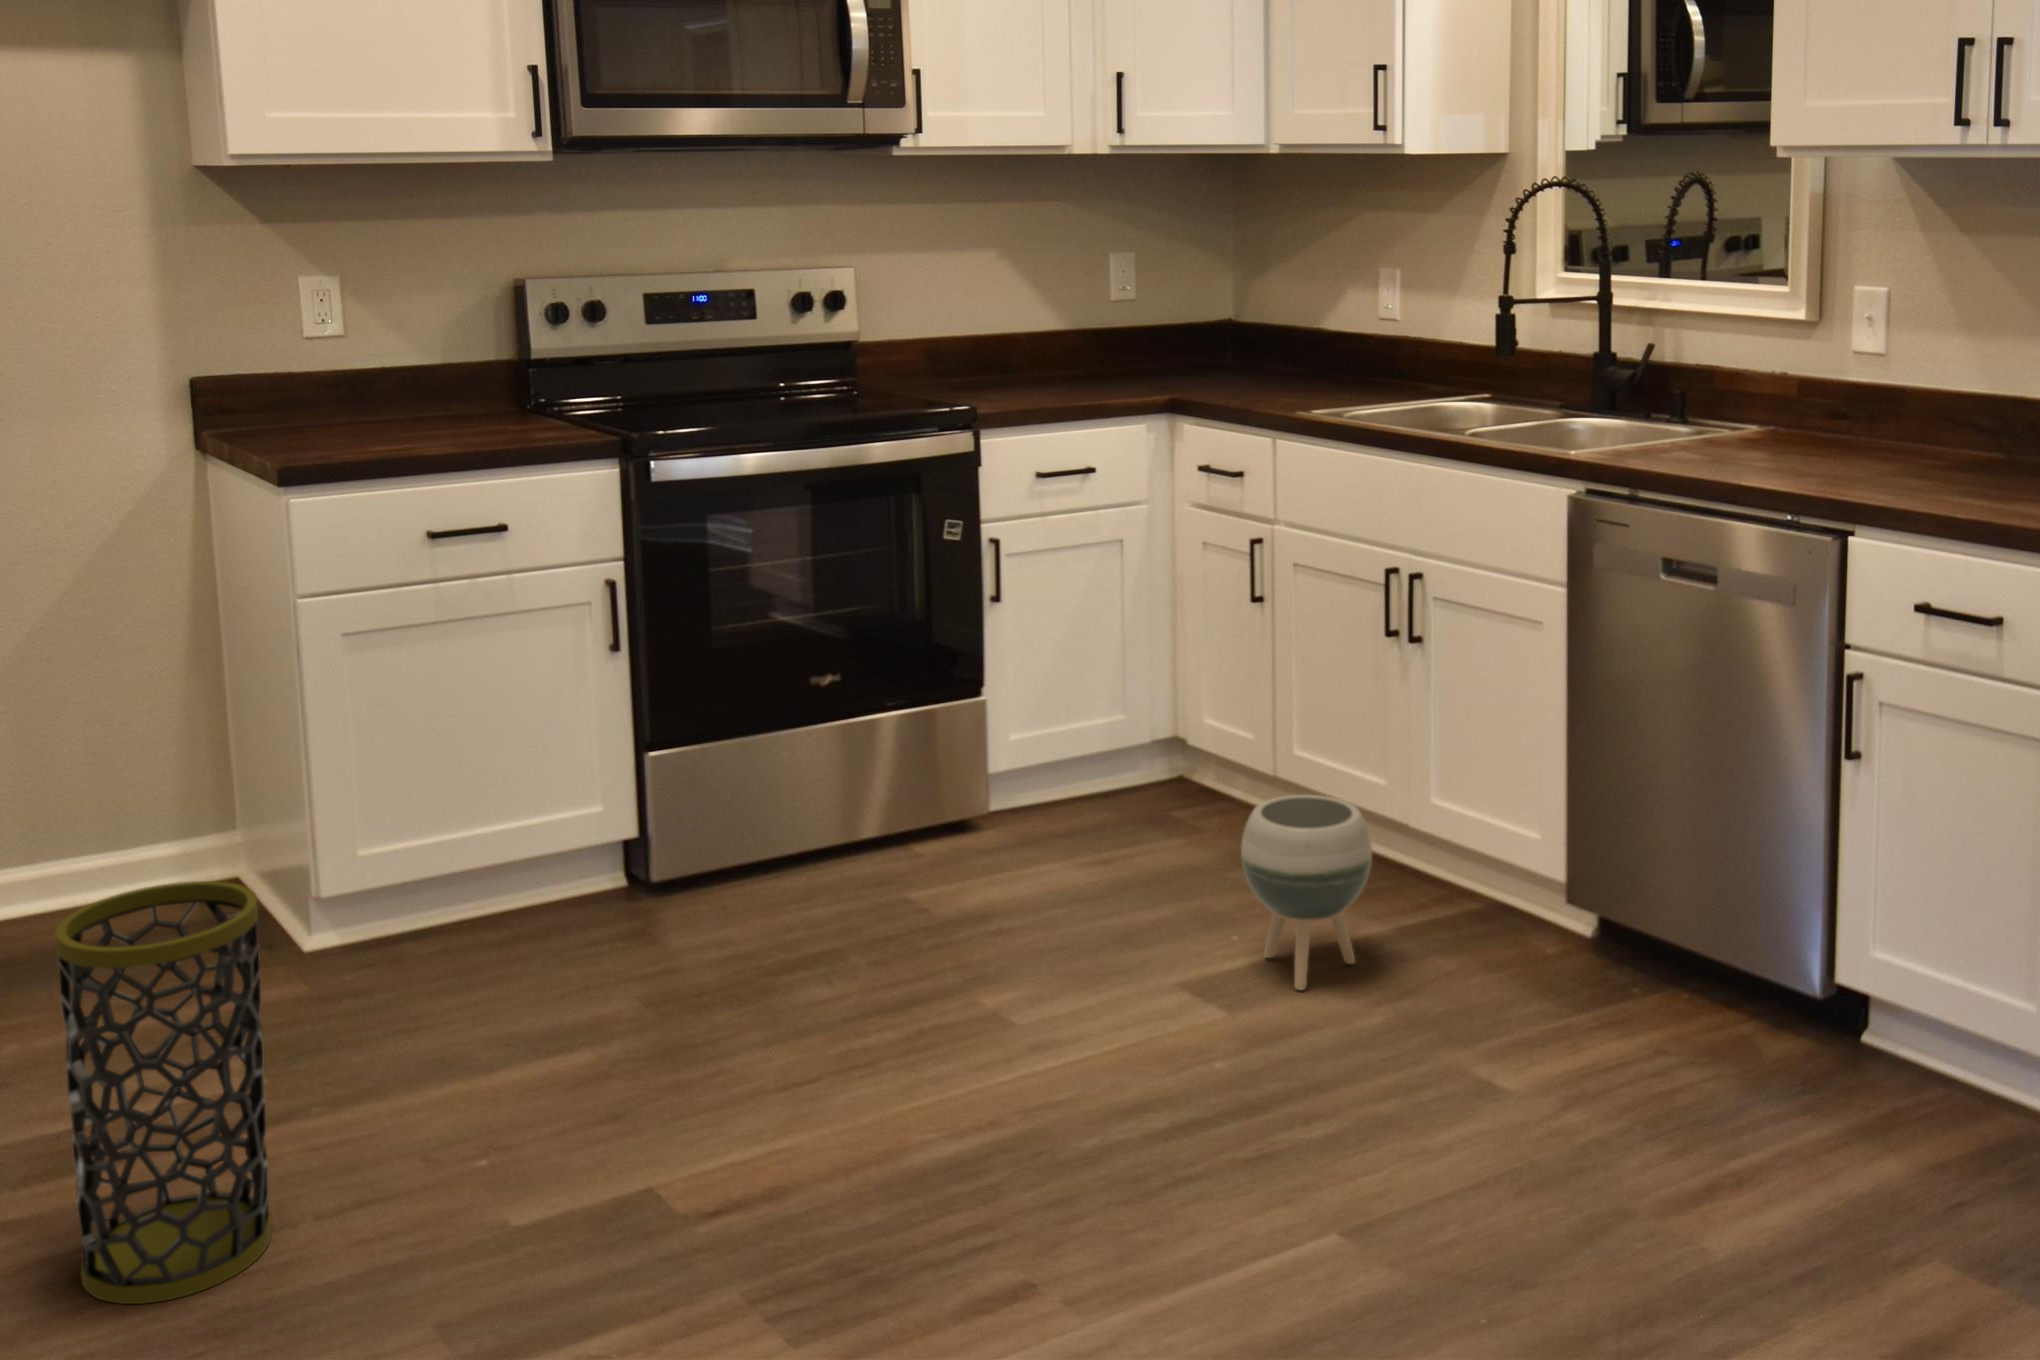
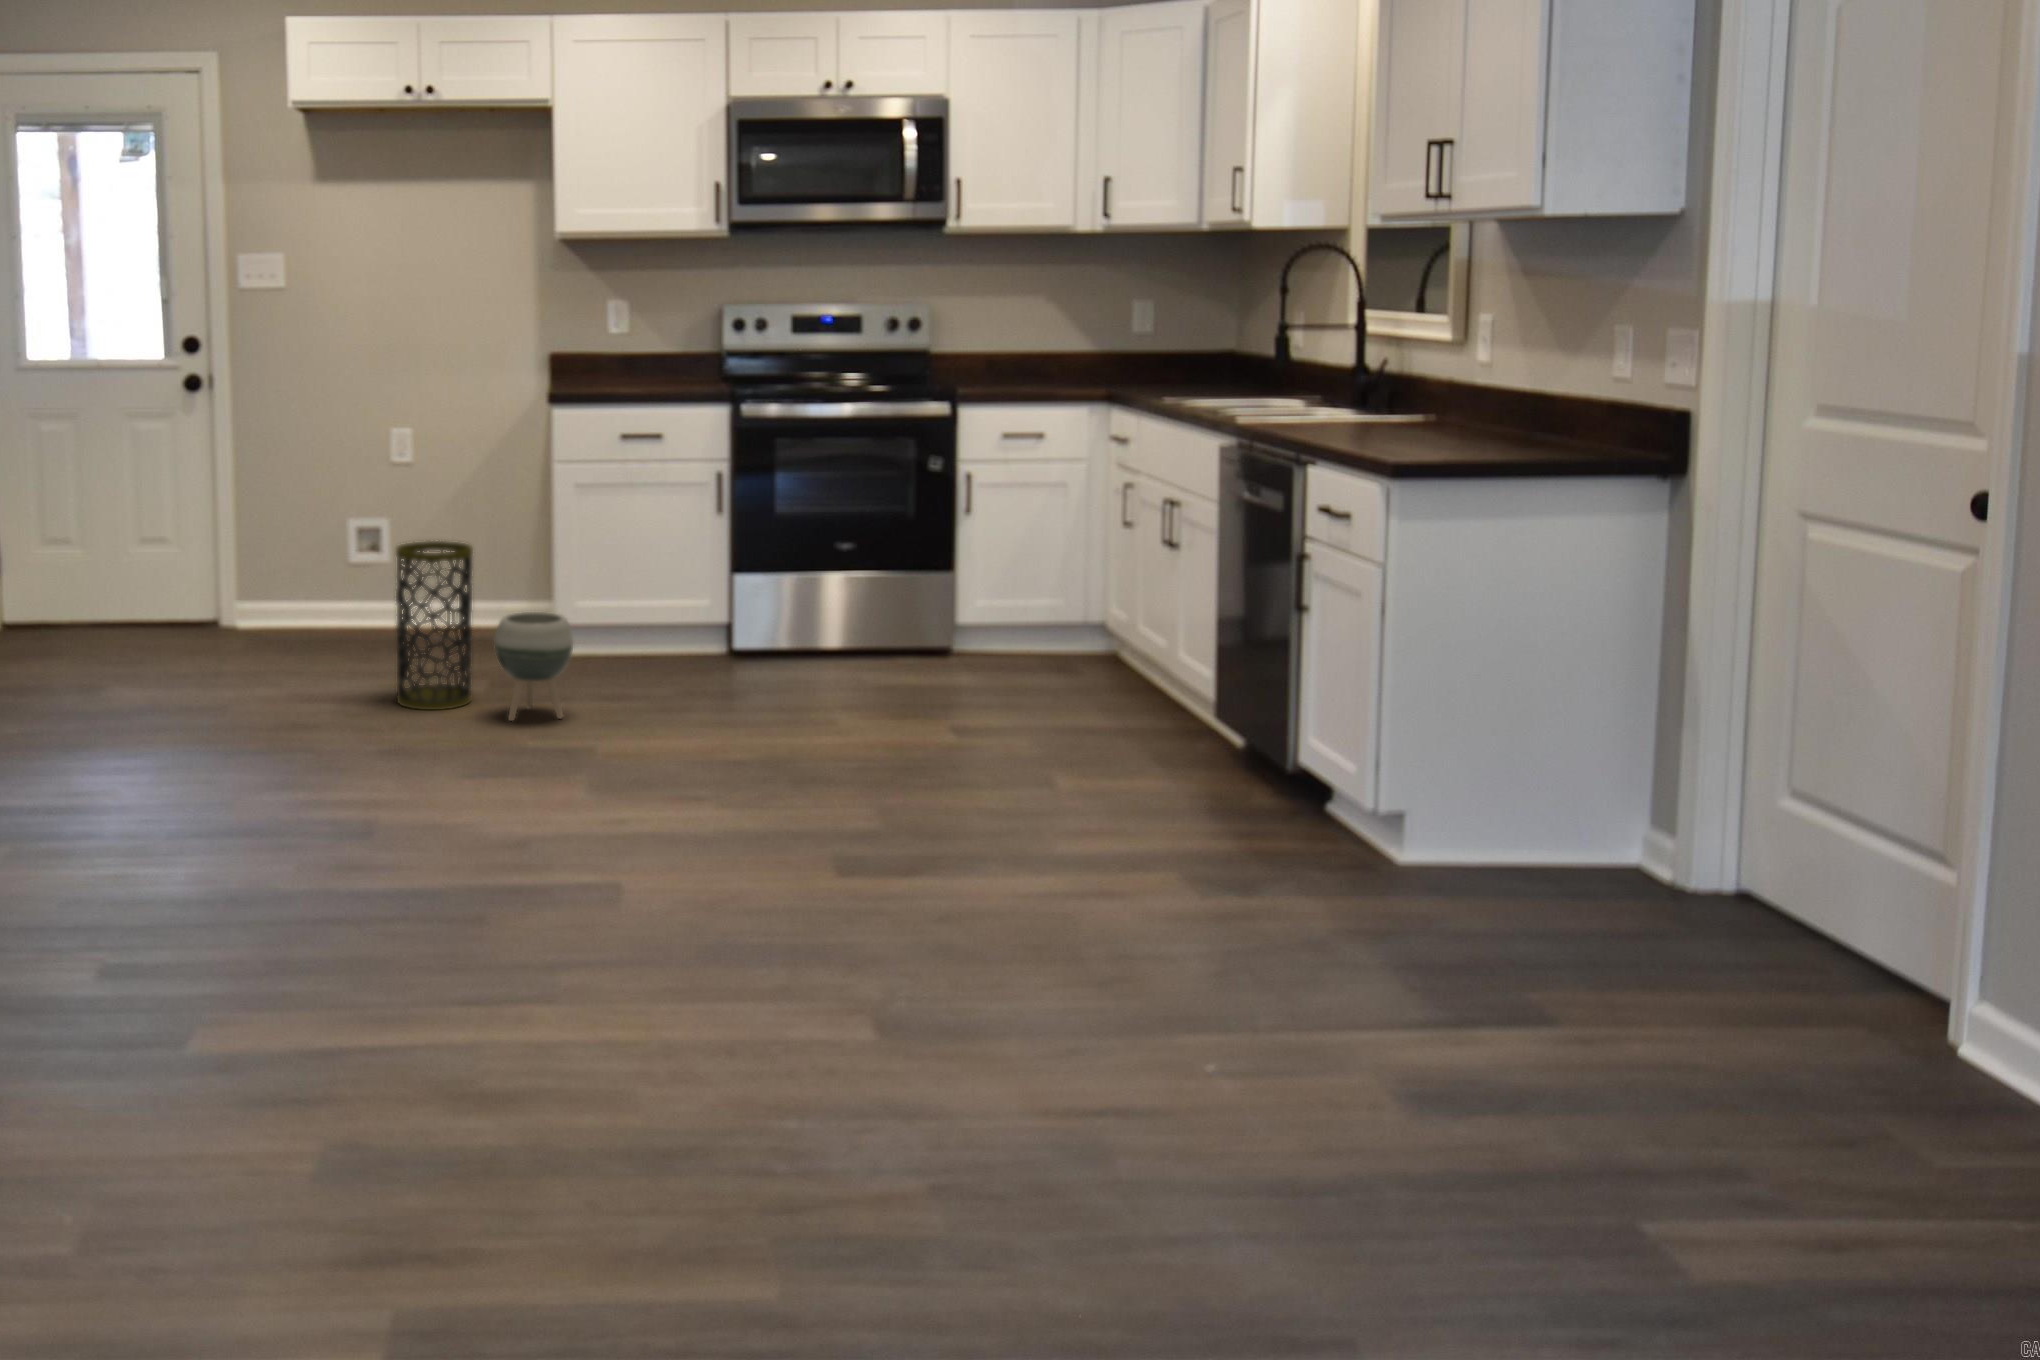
planter: present [1241,795,1372,990] -> present [495,612,573,721]

